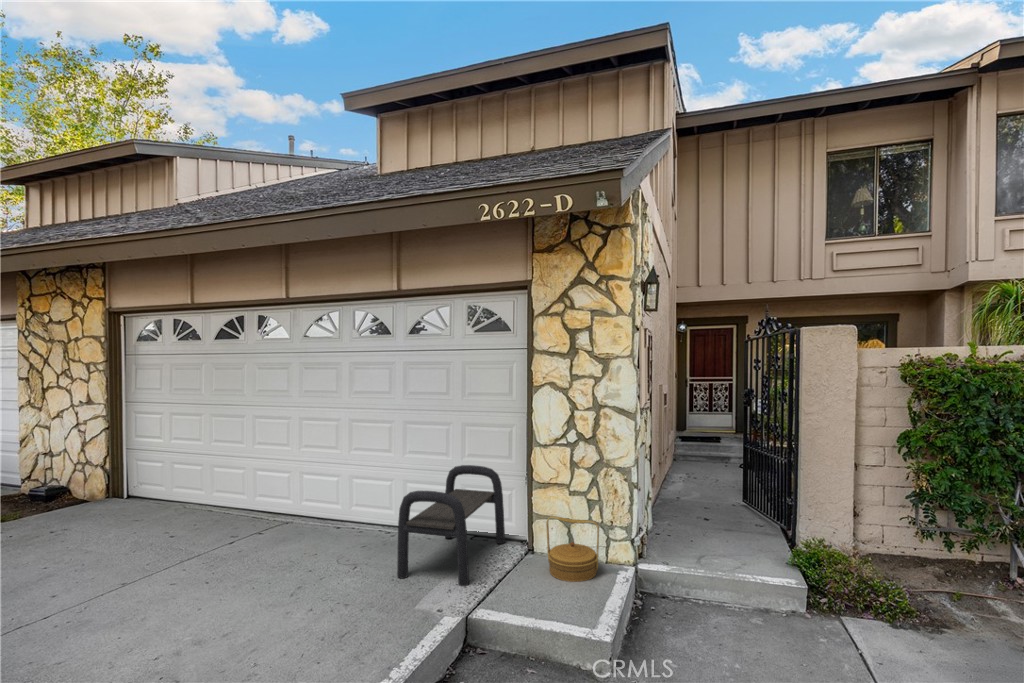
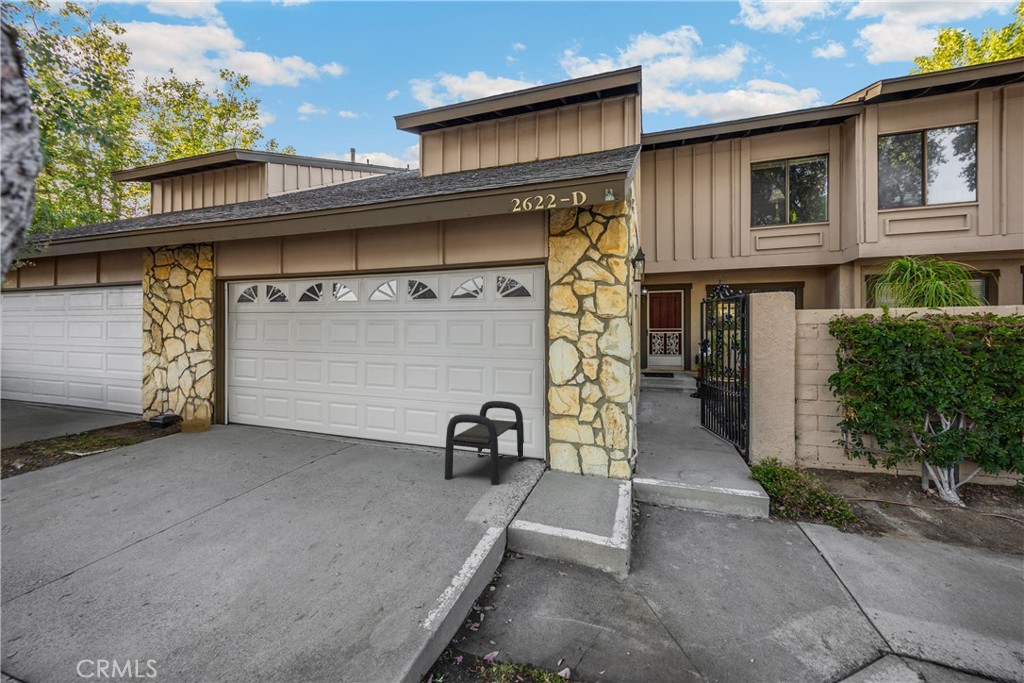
woven basket: present [546,516,599,582] -> present [181,404,211,433]

